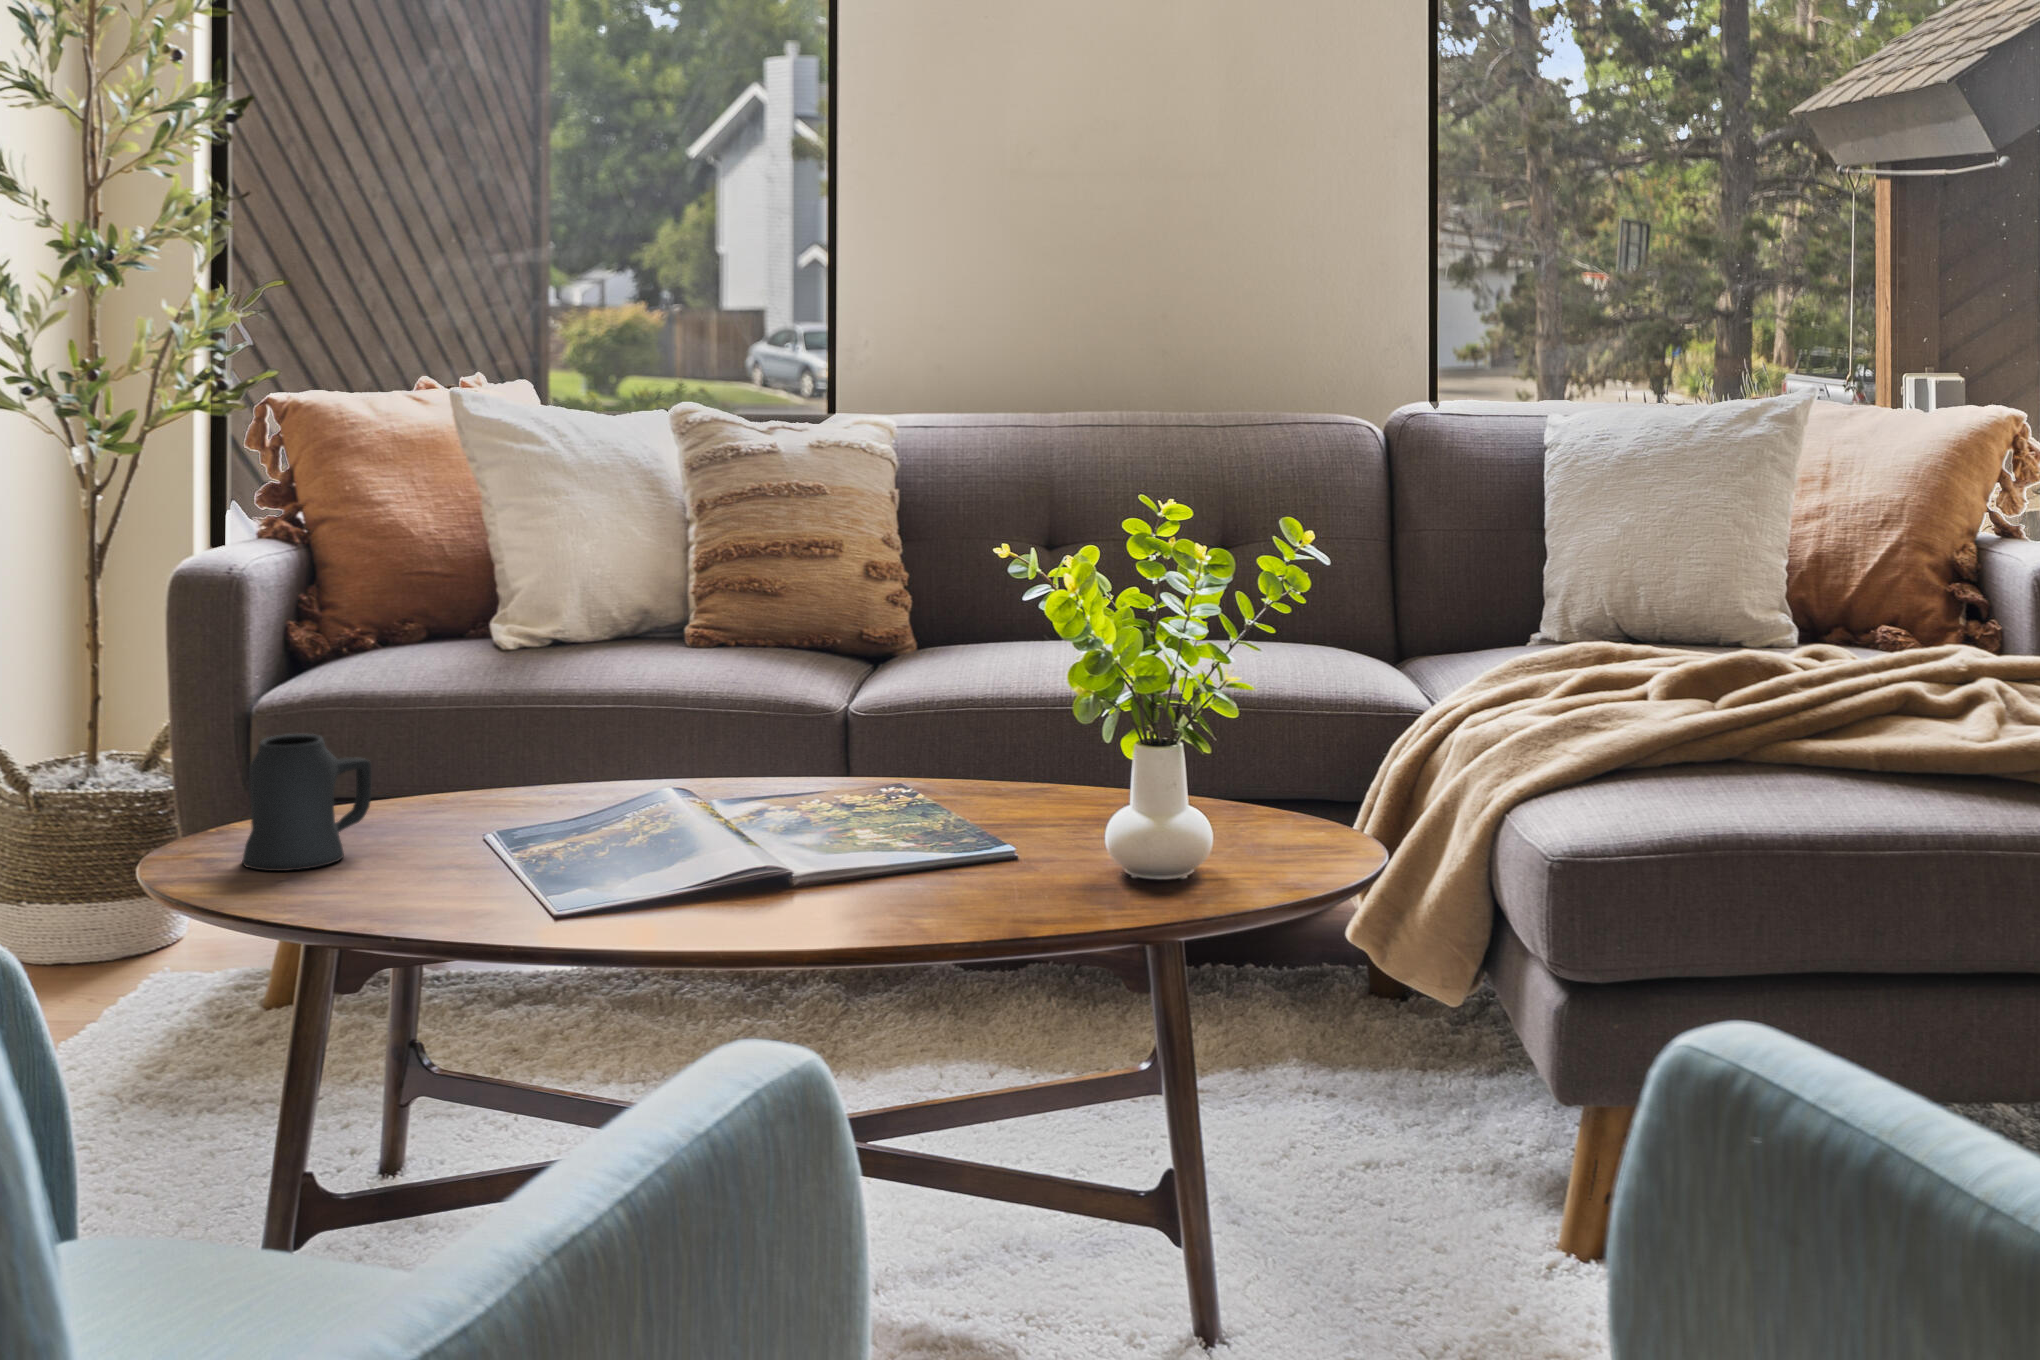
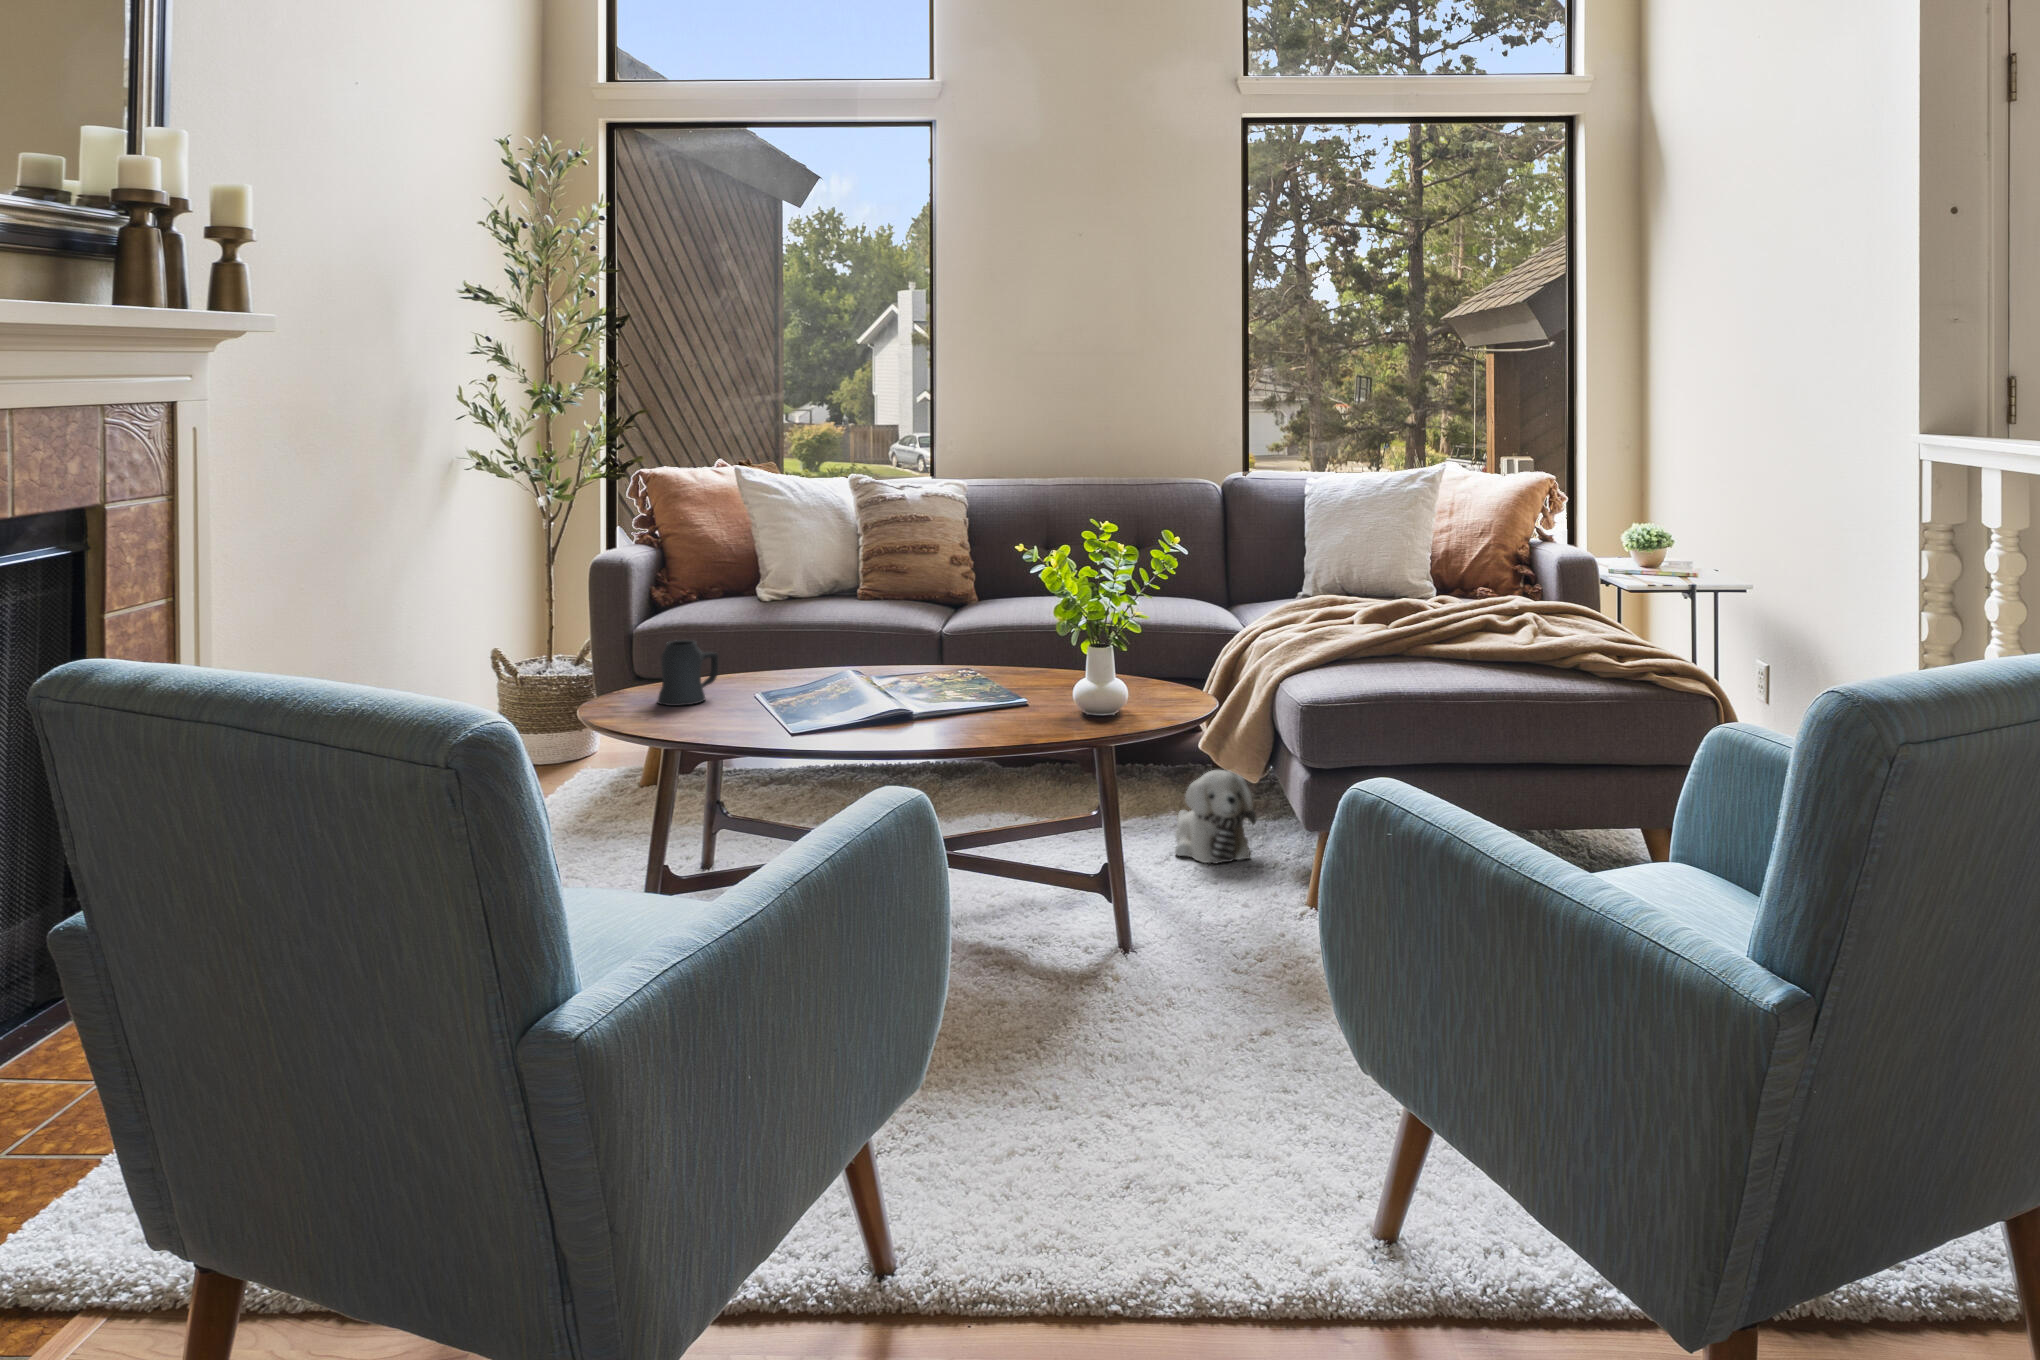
plush toy: none [1303,987,1465,1175] -> present [1175,770,1256,863]

